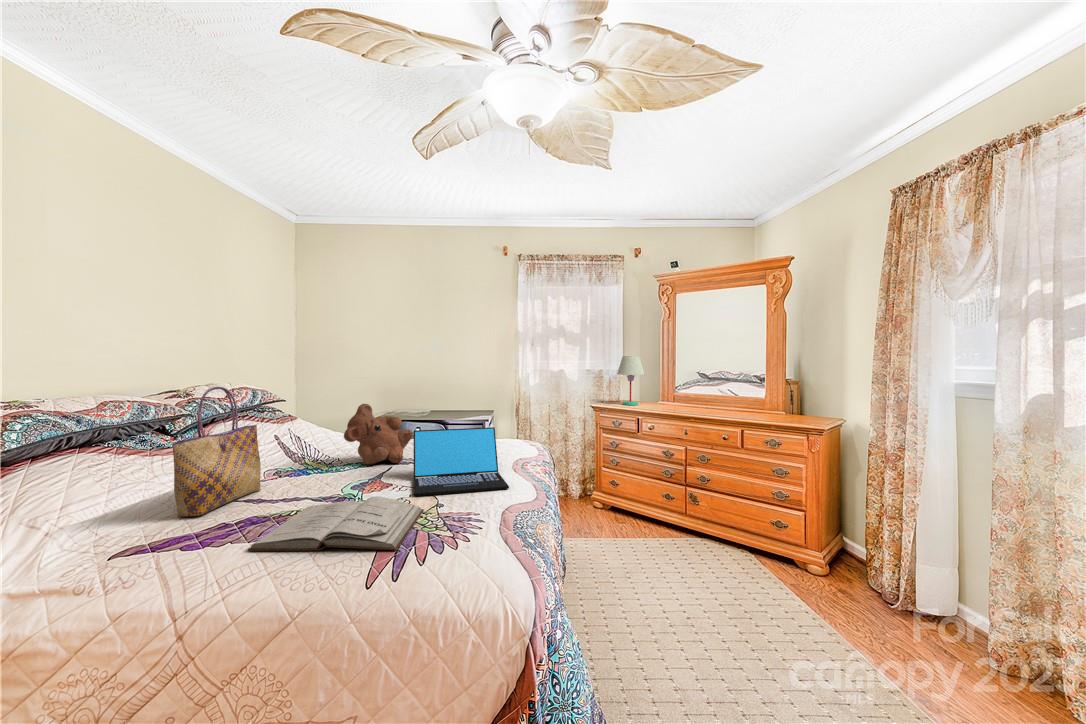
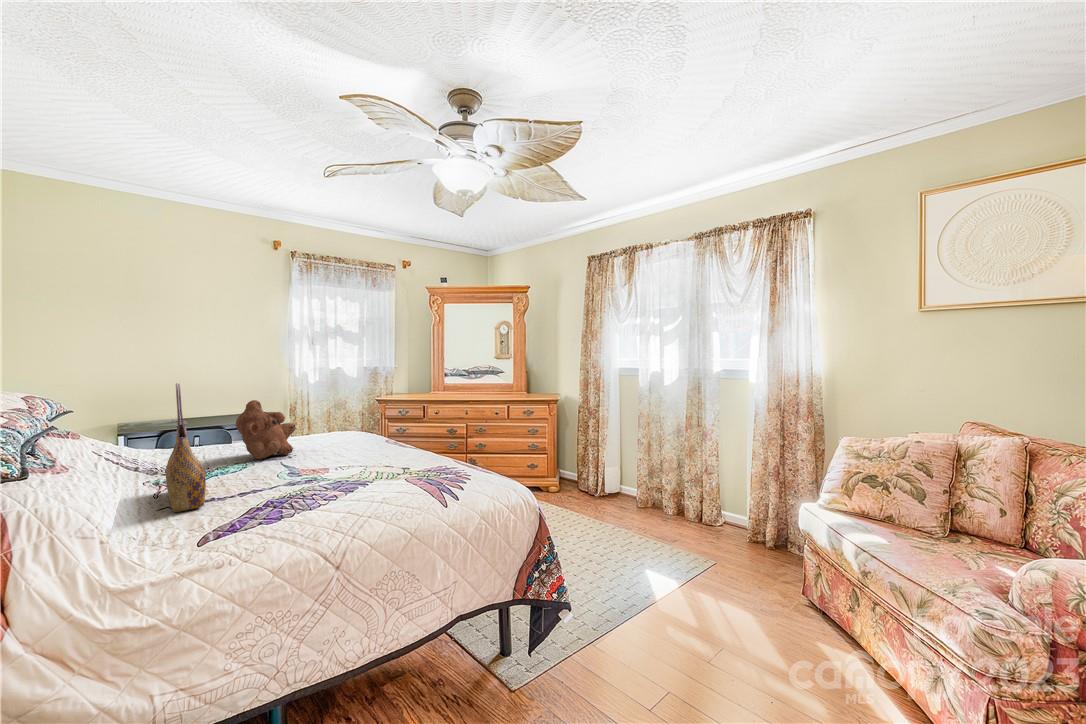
table lamp: present [617,356,645,405] -> none [399,354,423,396]
laptop: present [414,427,509,496] -> none [326,411,425,466]
book: present [248,496,424,551] -> none [297,464,429,506]

